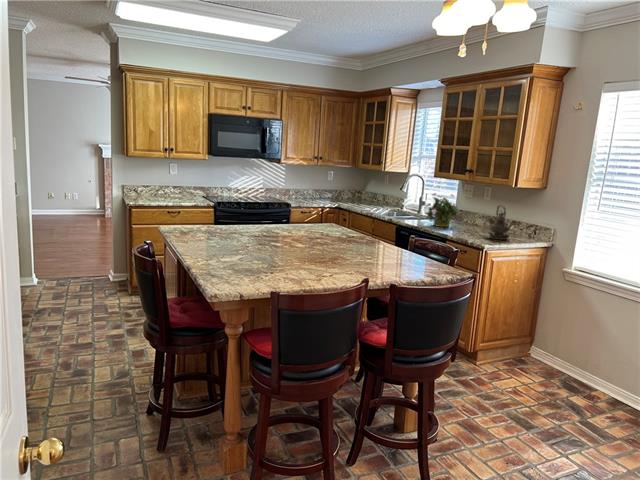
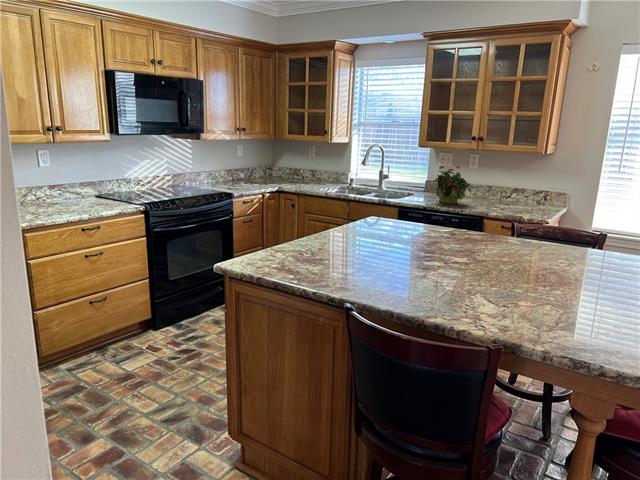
teapot: present [487,205,510,240] -> none [508,174,544,211]

